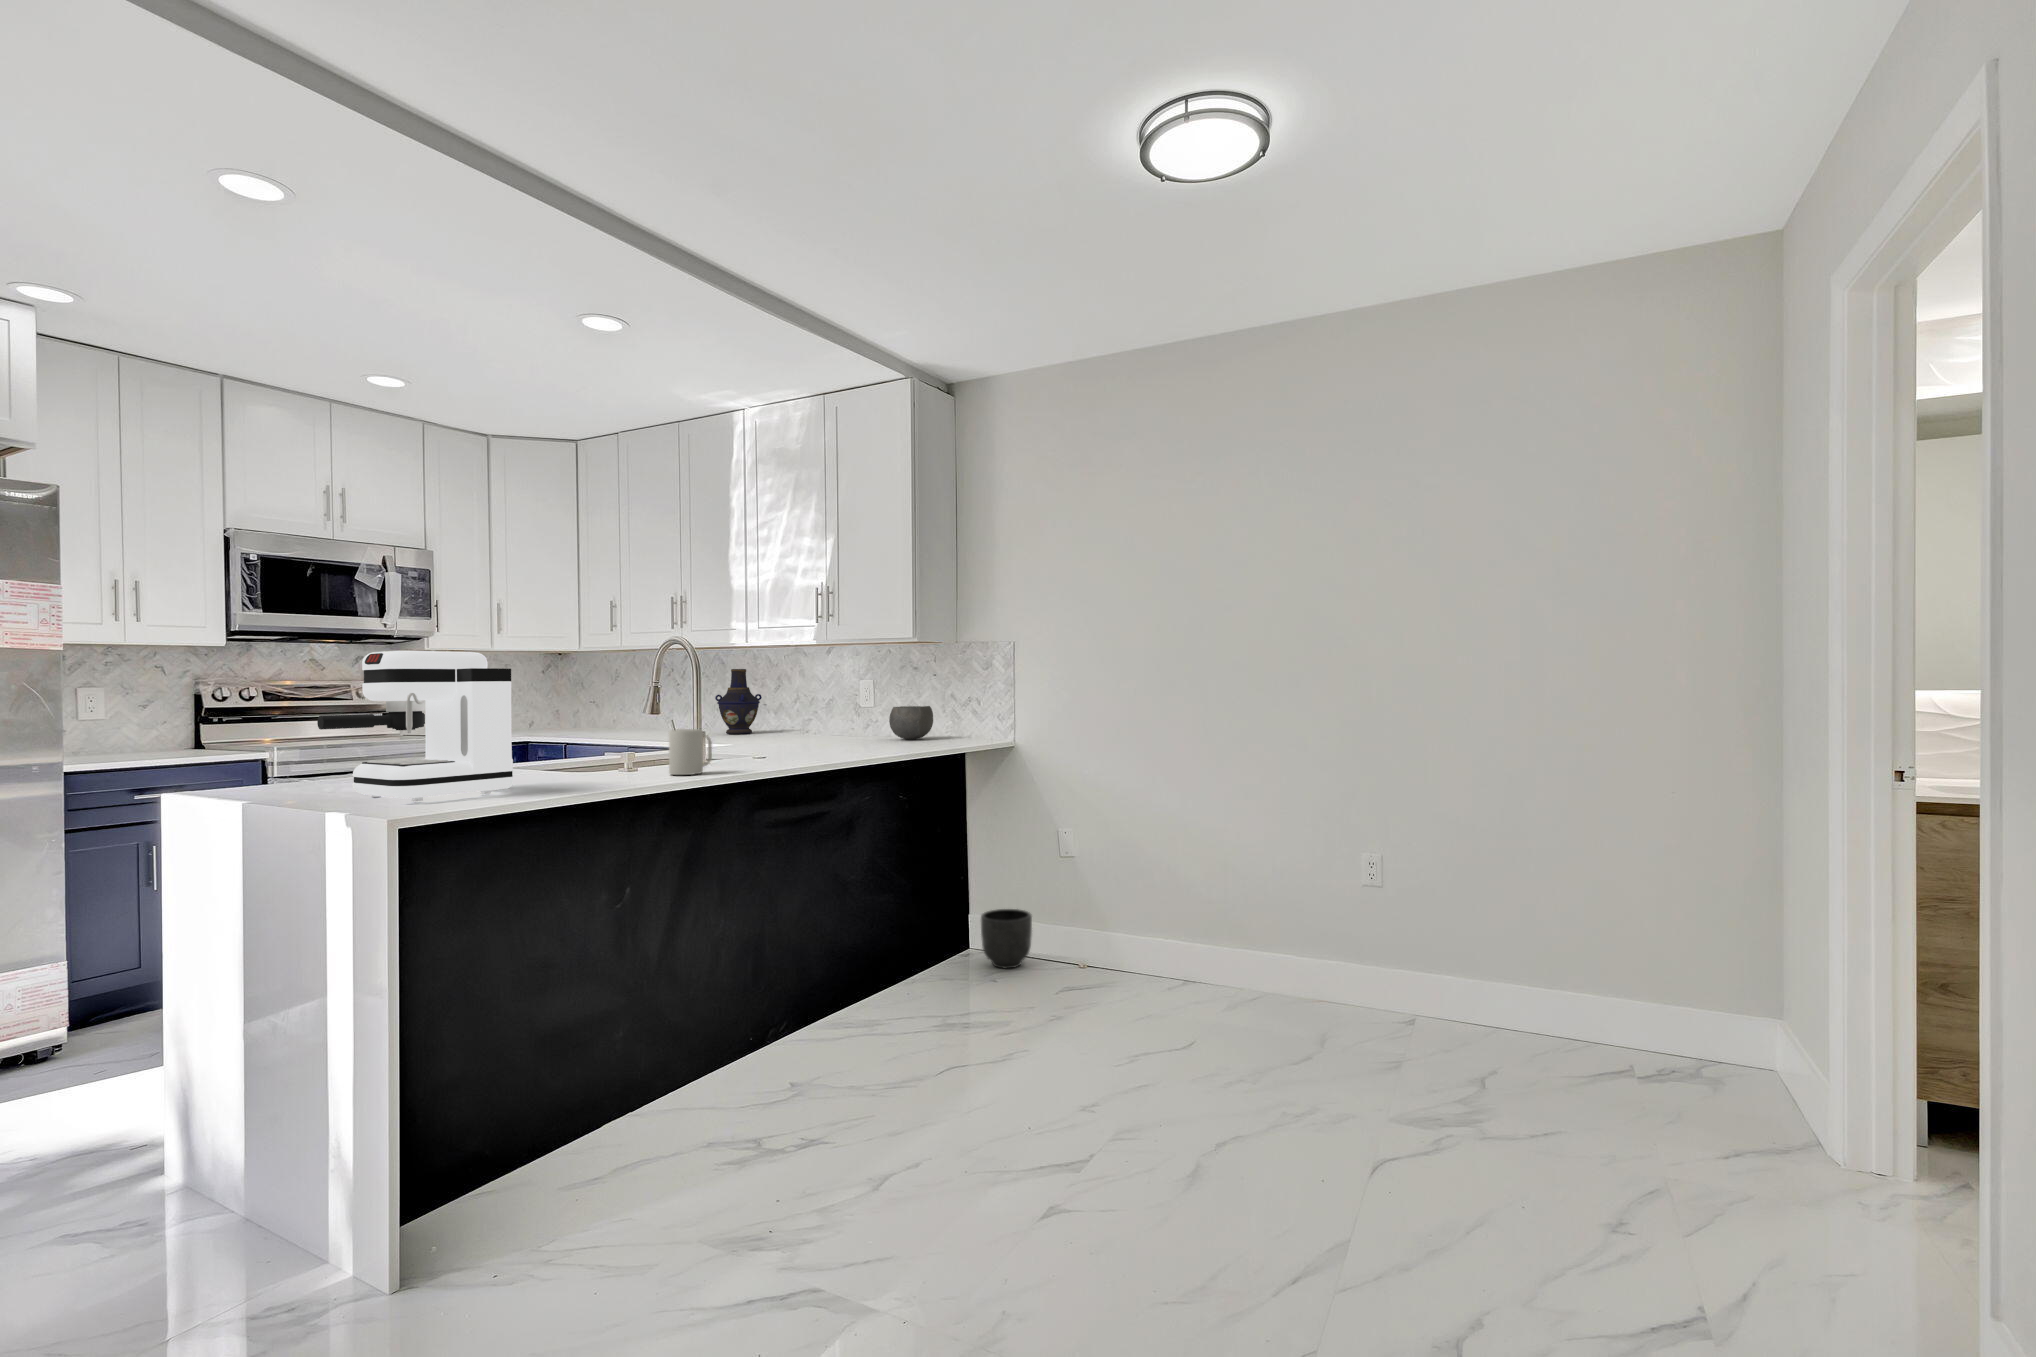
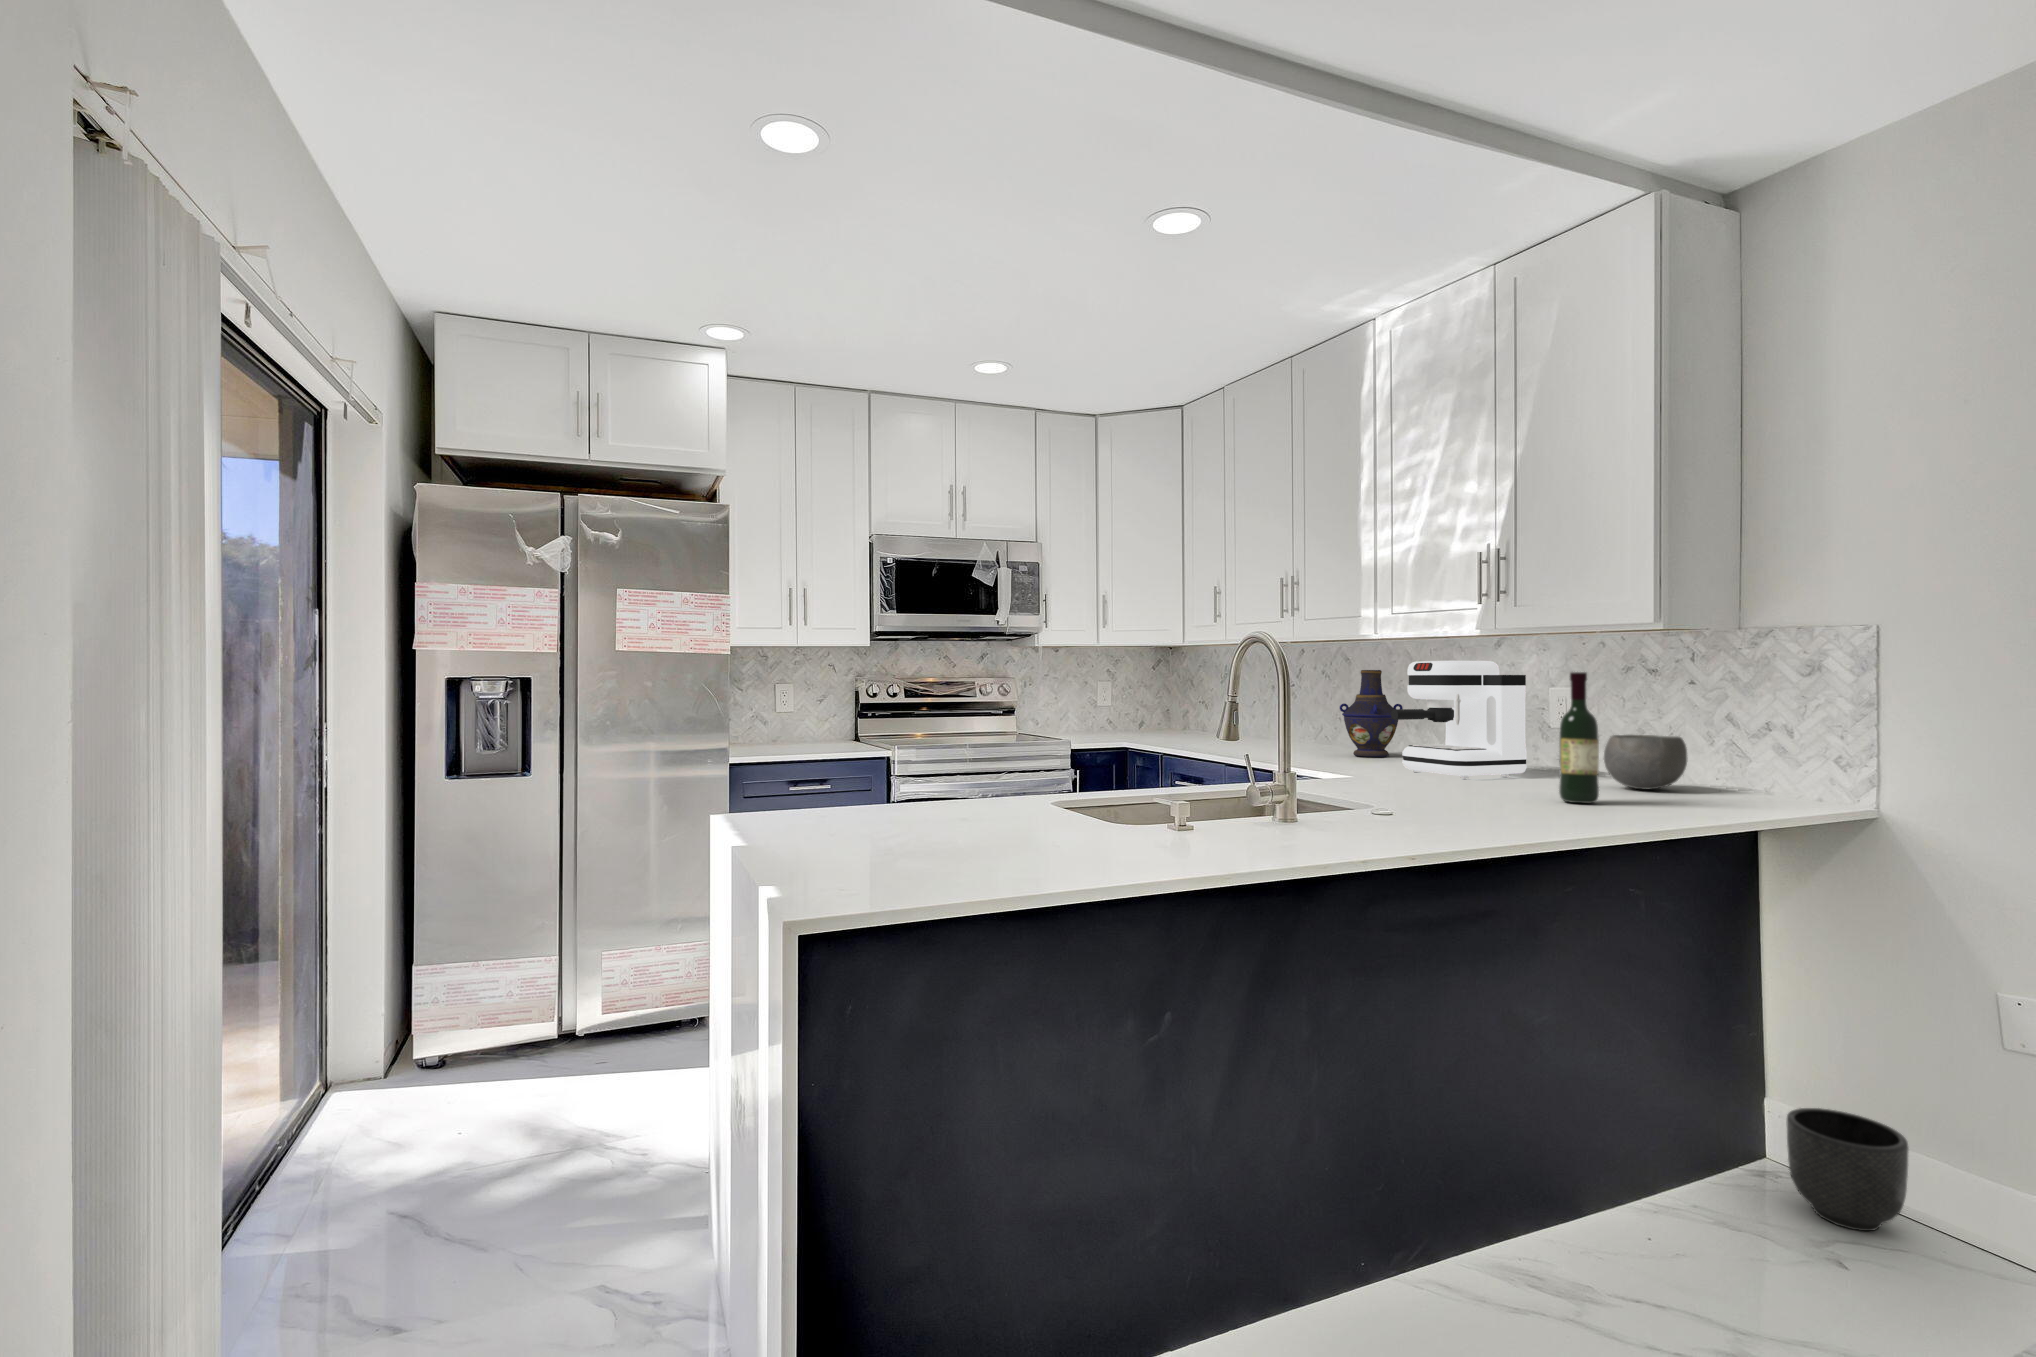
coffee maker: present [317,651,513,801] -> present [1391,661,1527,778]
wine bottle: none [865,666,886,747] -> present [1559,672,1599,803]
mug: present [668,729,712,775] -> none [1236,772,1299,843]

